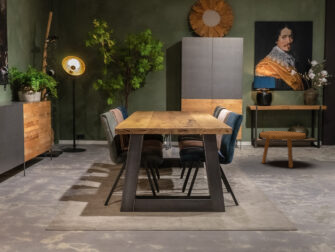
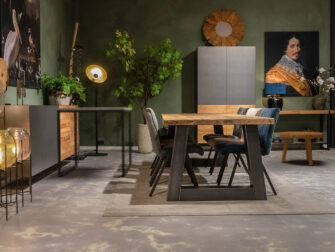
side table: none [19,105,104,179] -> present [57,107,132,177]

